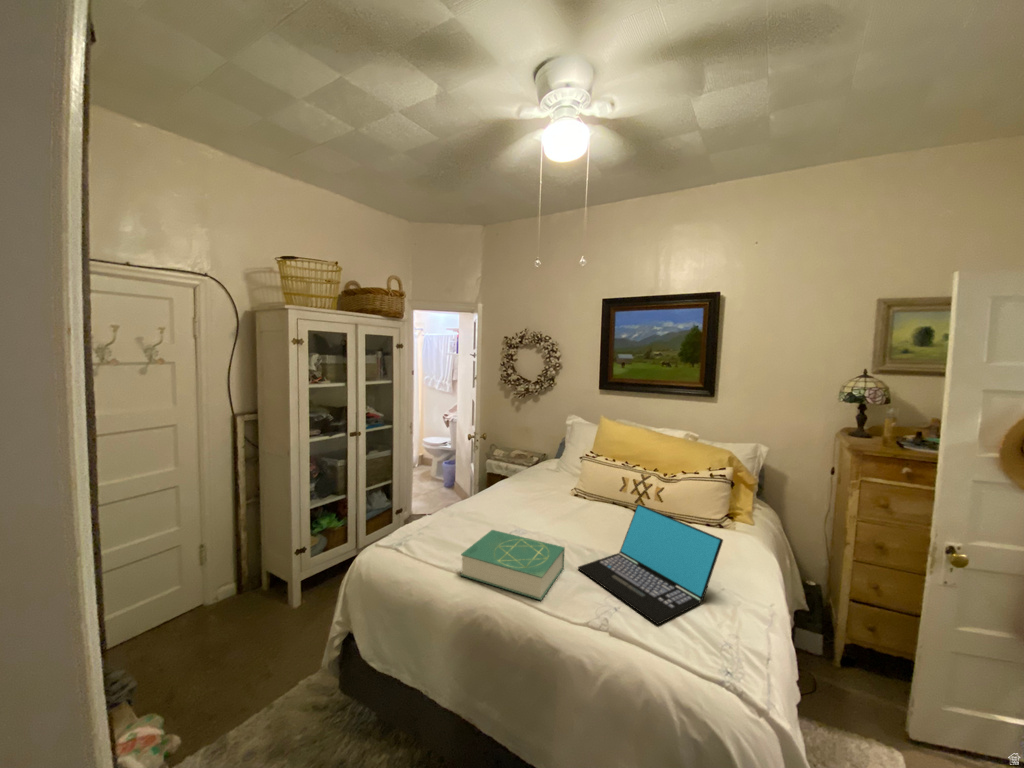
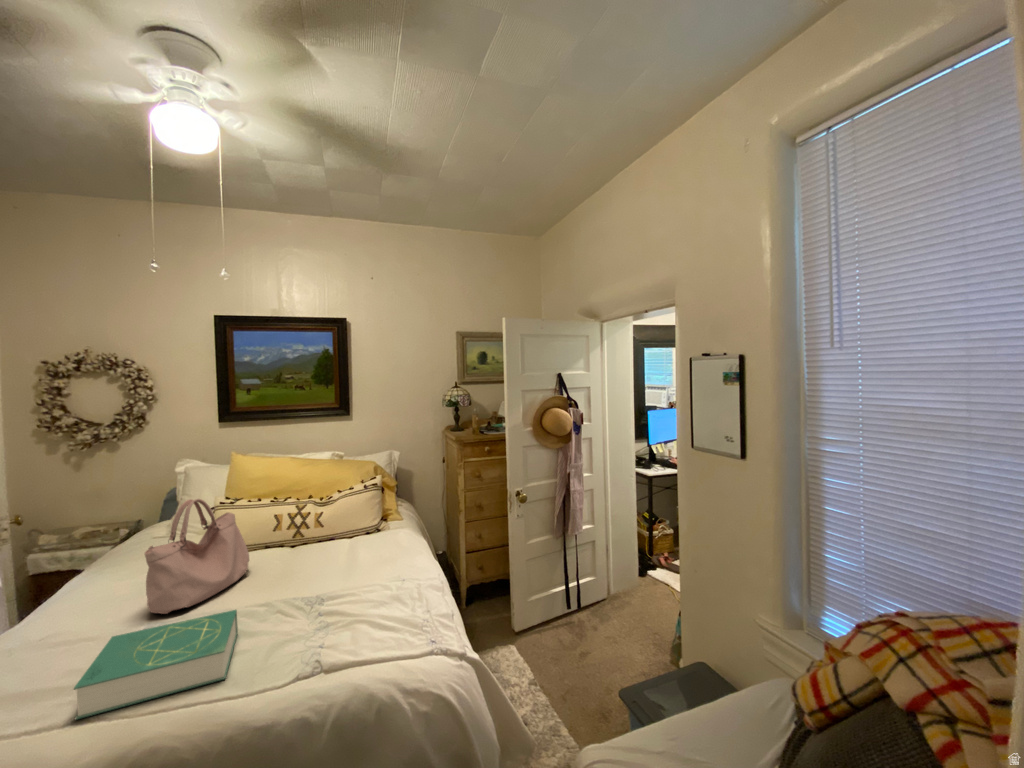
handbag: none [520,446,594,530] -> present [145,499,249,614]
laptop: present [578,504,723,624] -> none [256,533,396,632]

